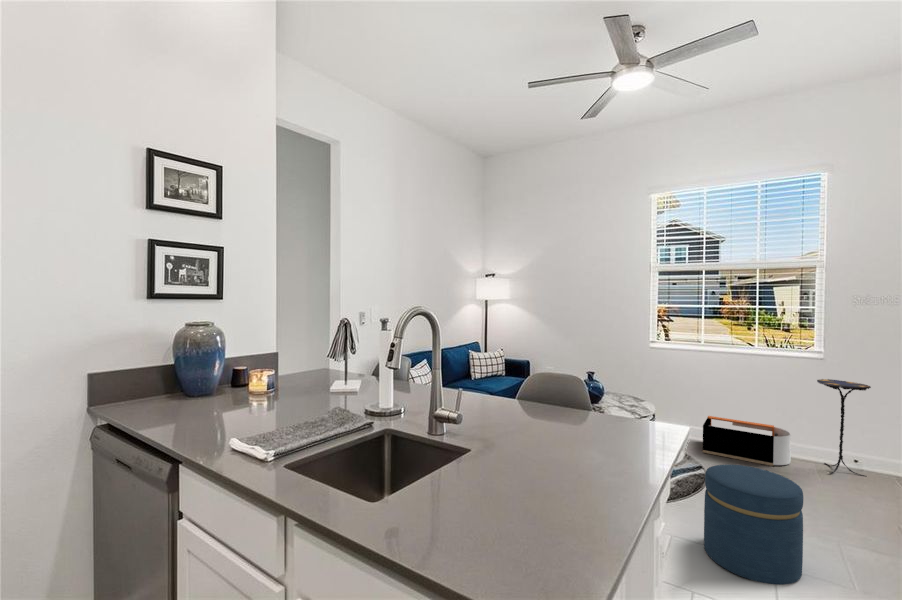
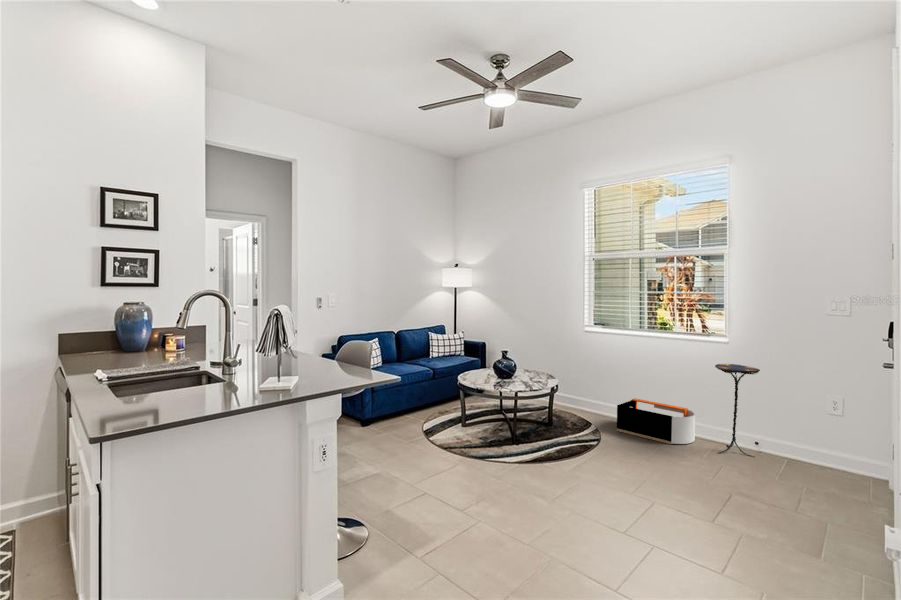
ottoman: present [704,465,803,585] -> none [521,427,590,517]

